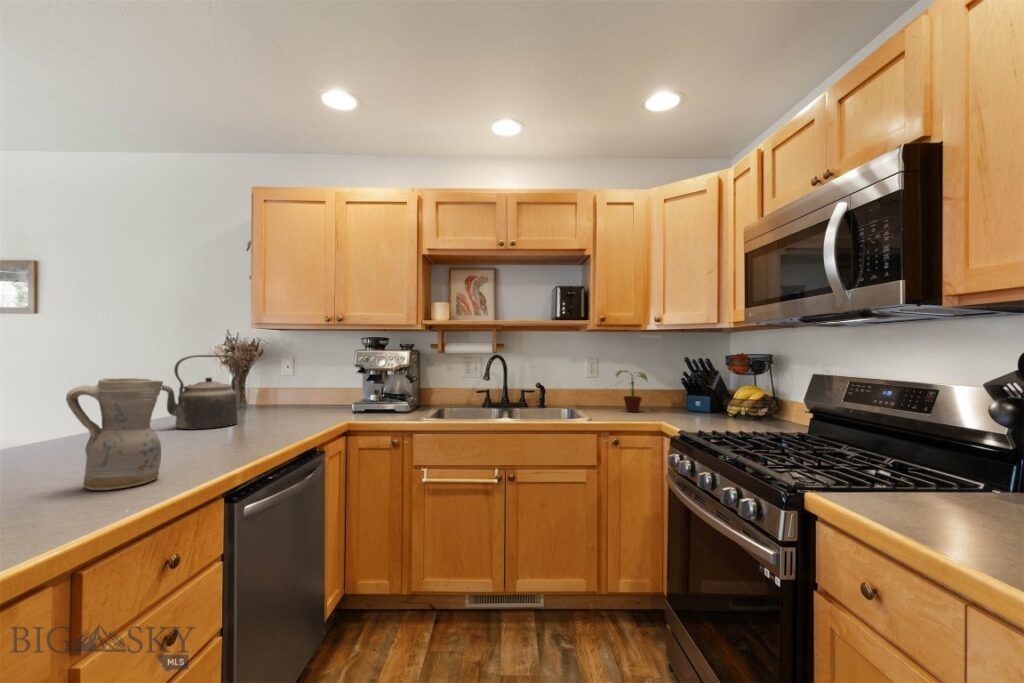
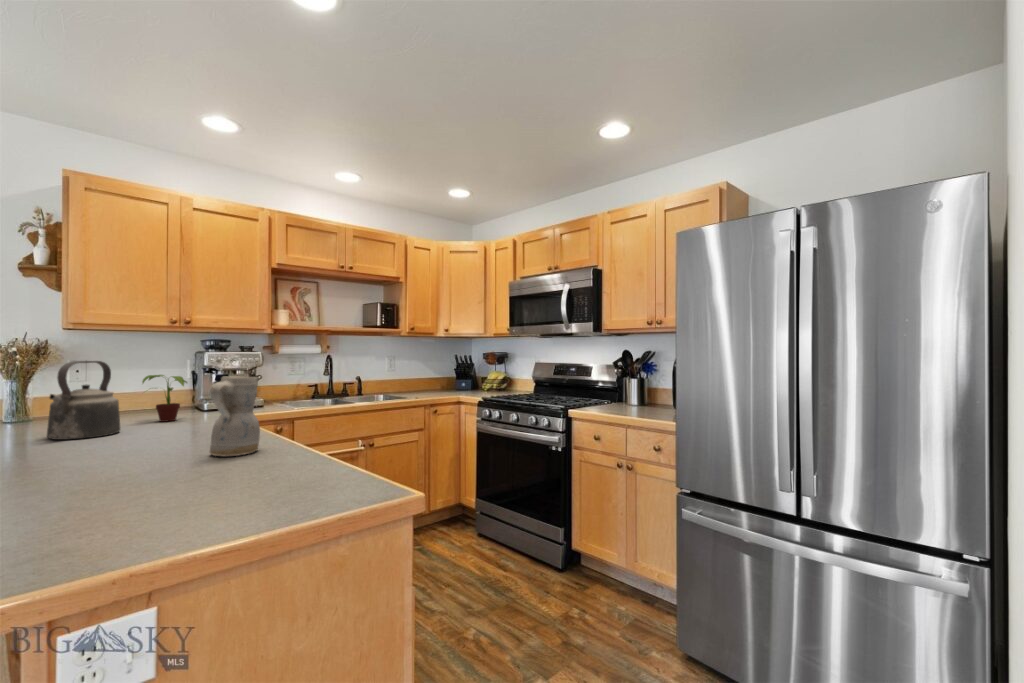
potted plant: present [616,370,647,412] -> present [142,375,187,422]

